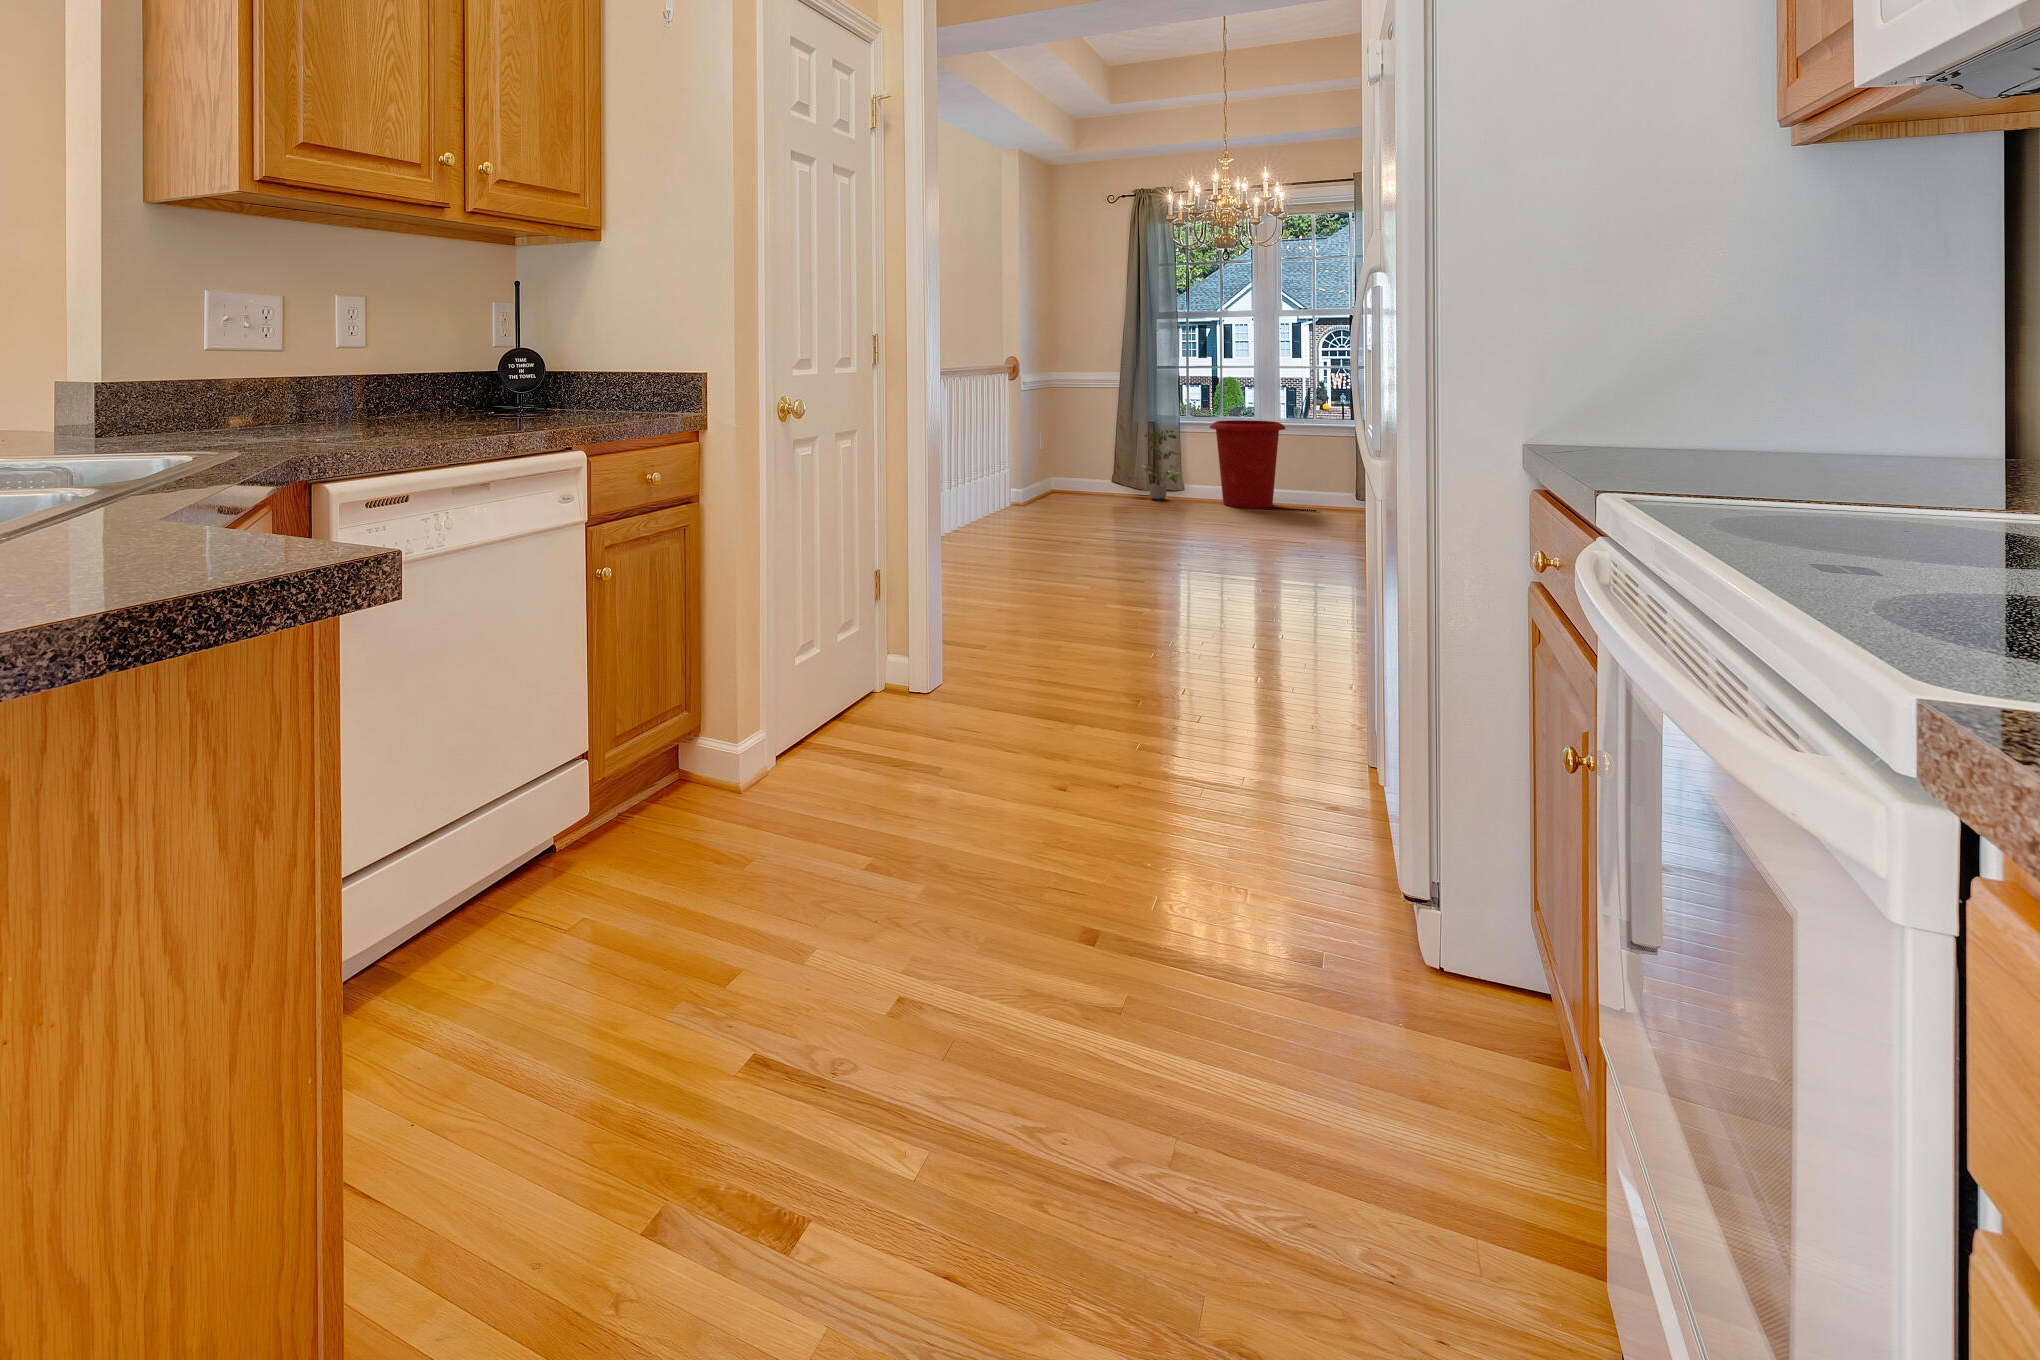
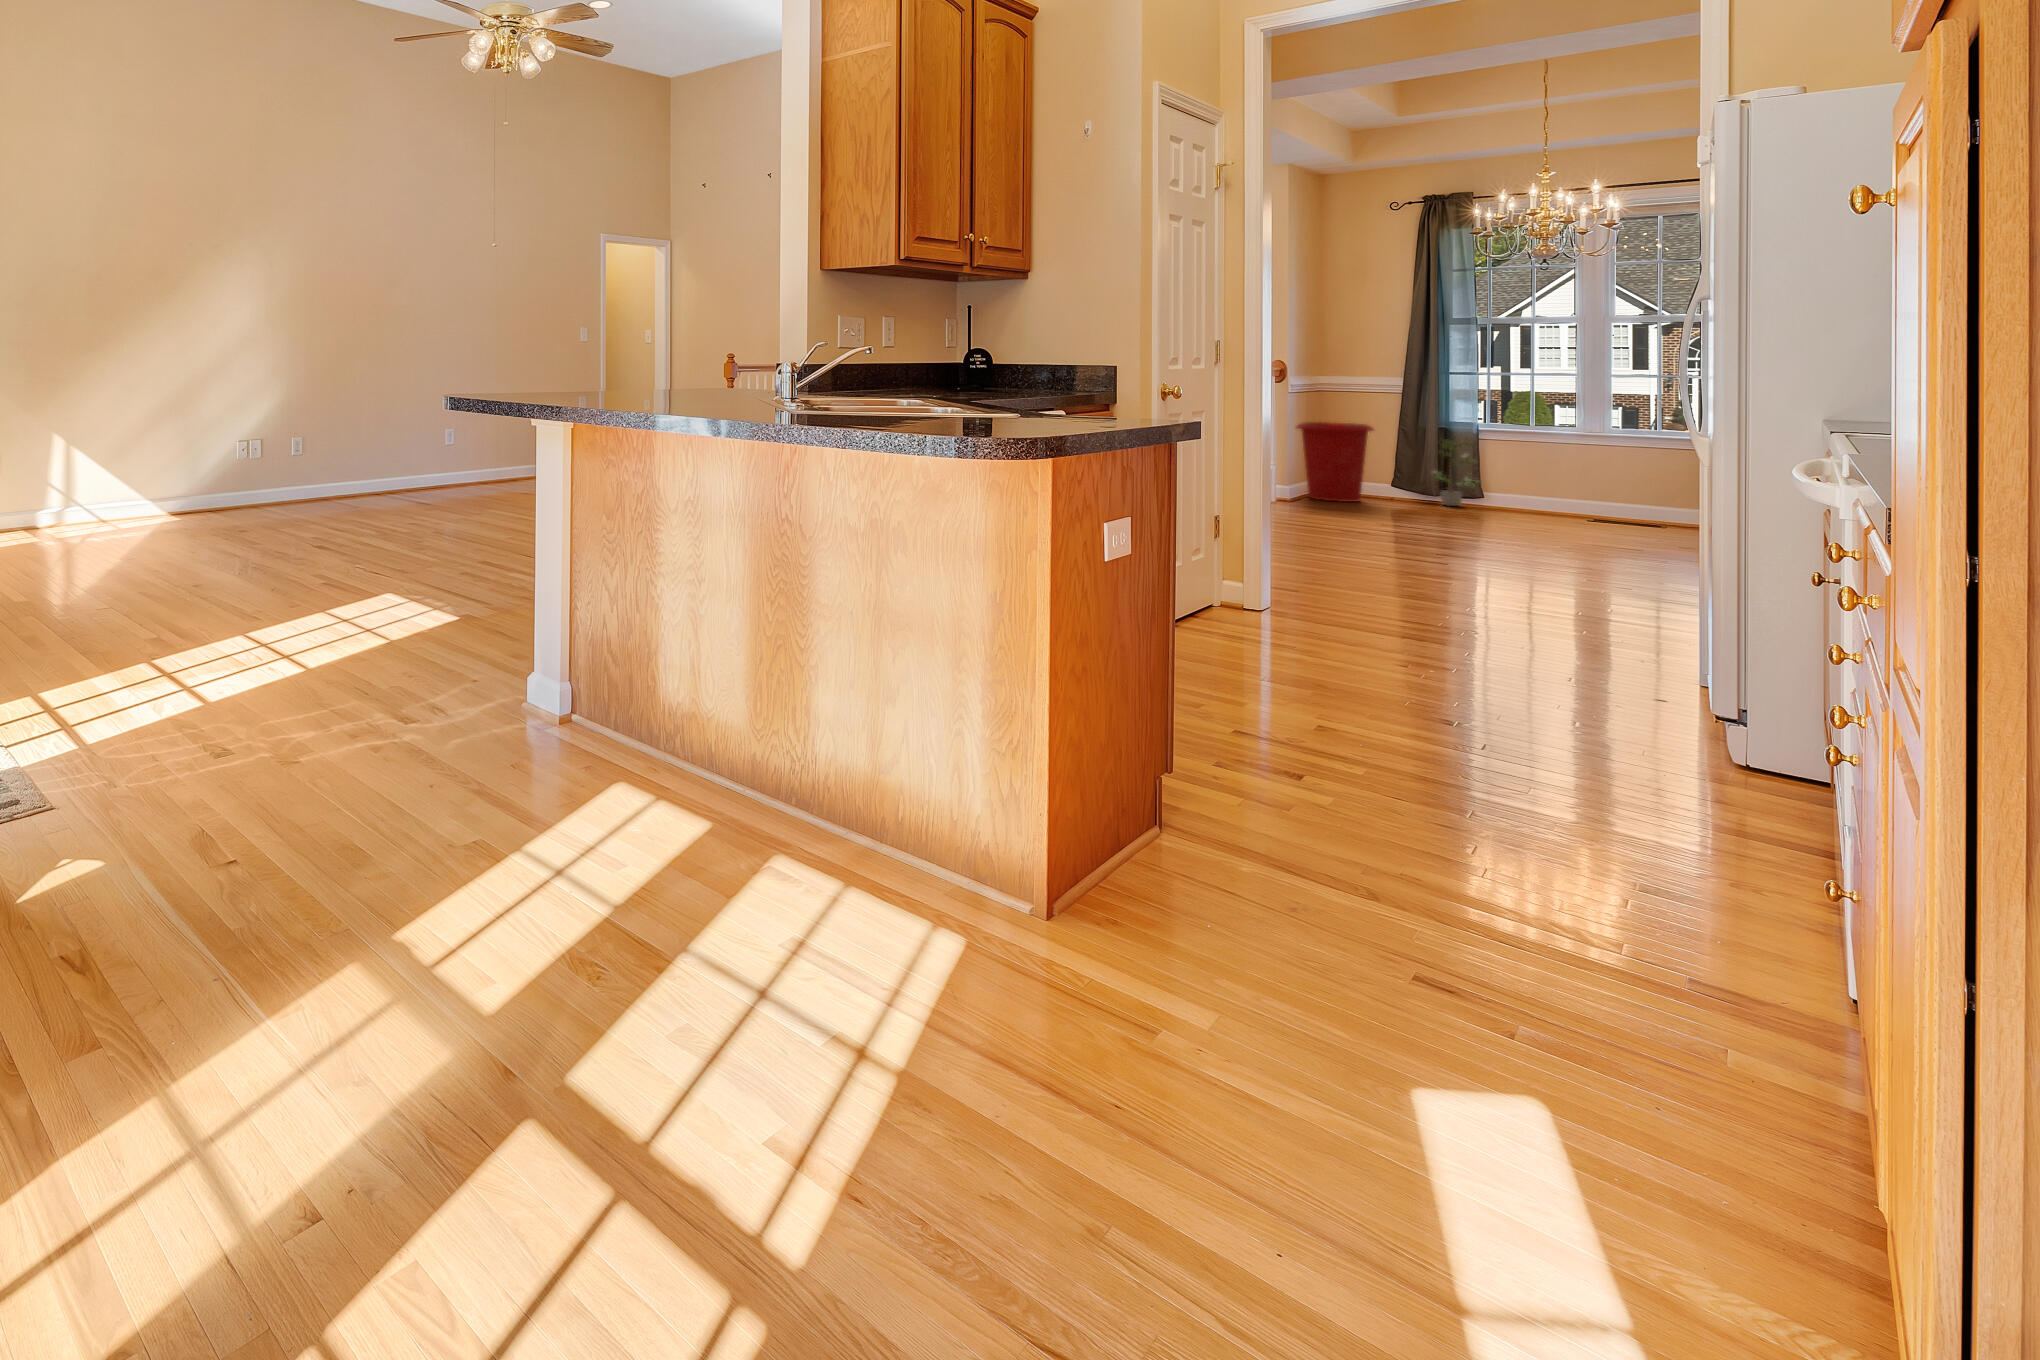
waste bin: present [1210,420,1286,508] -> present [1296,422,1374,502]

